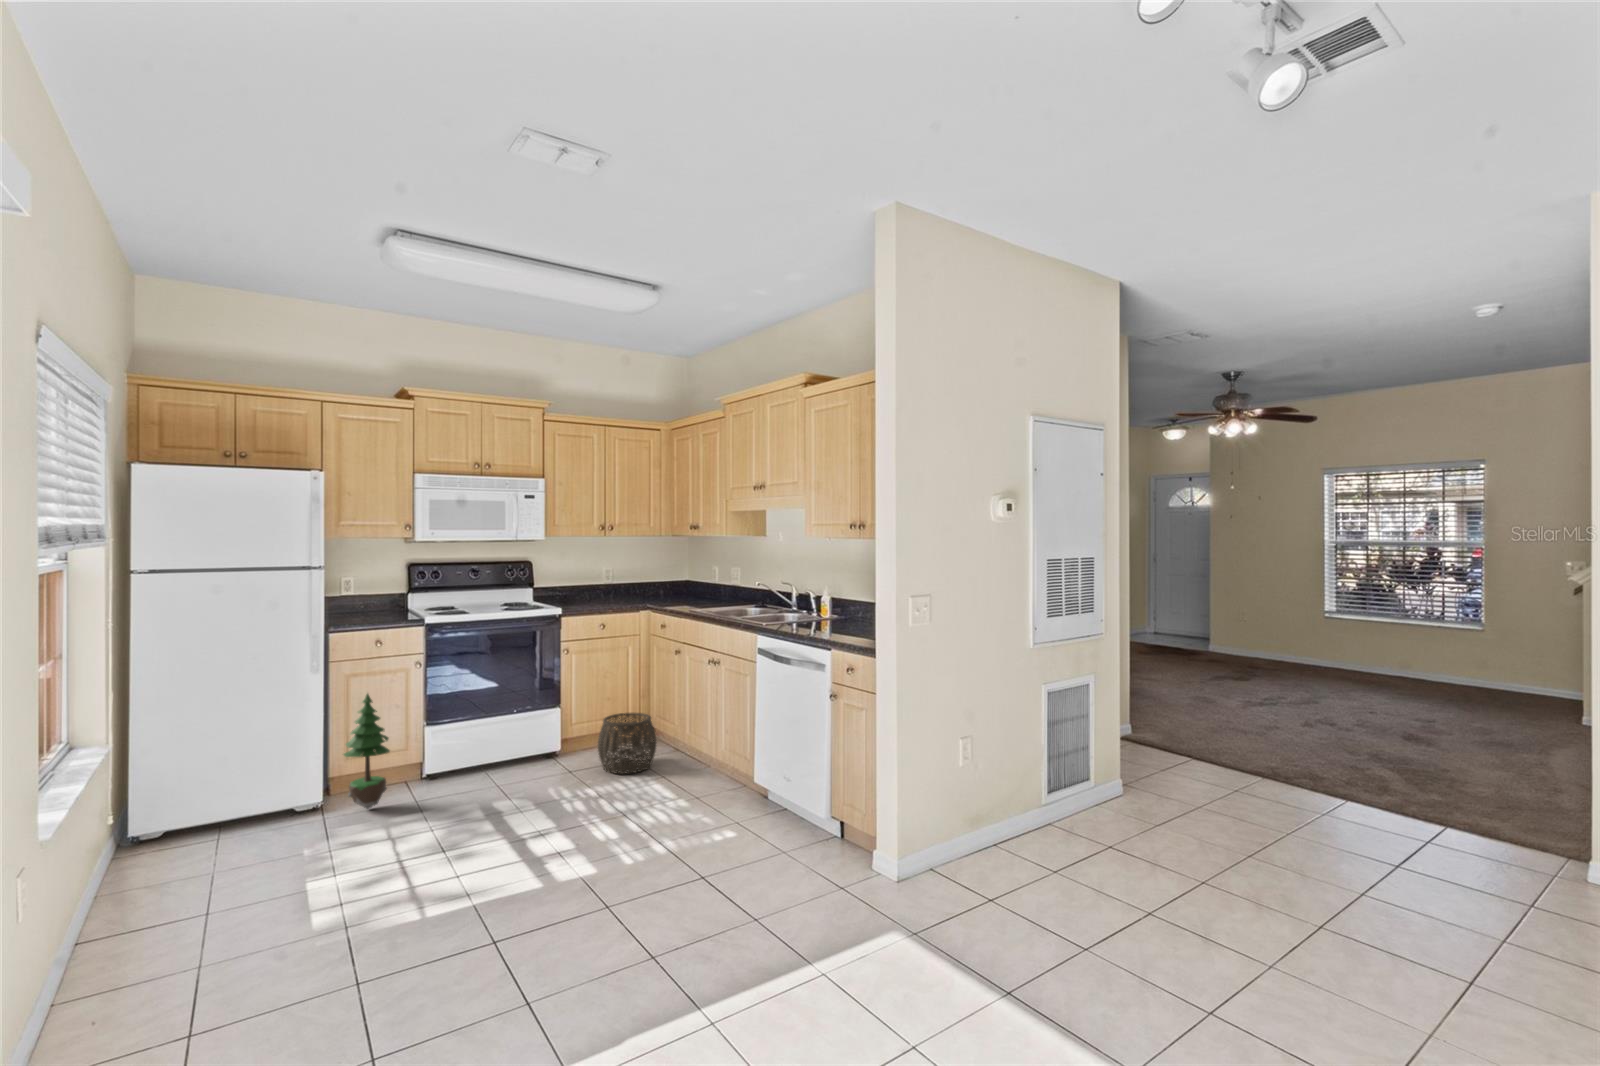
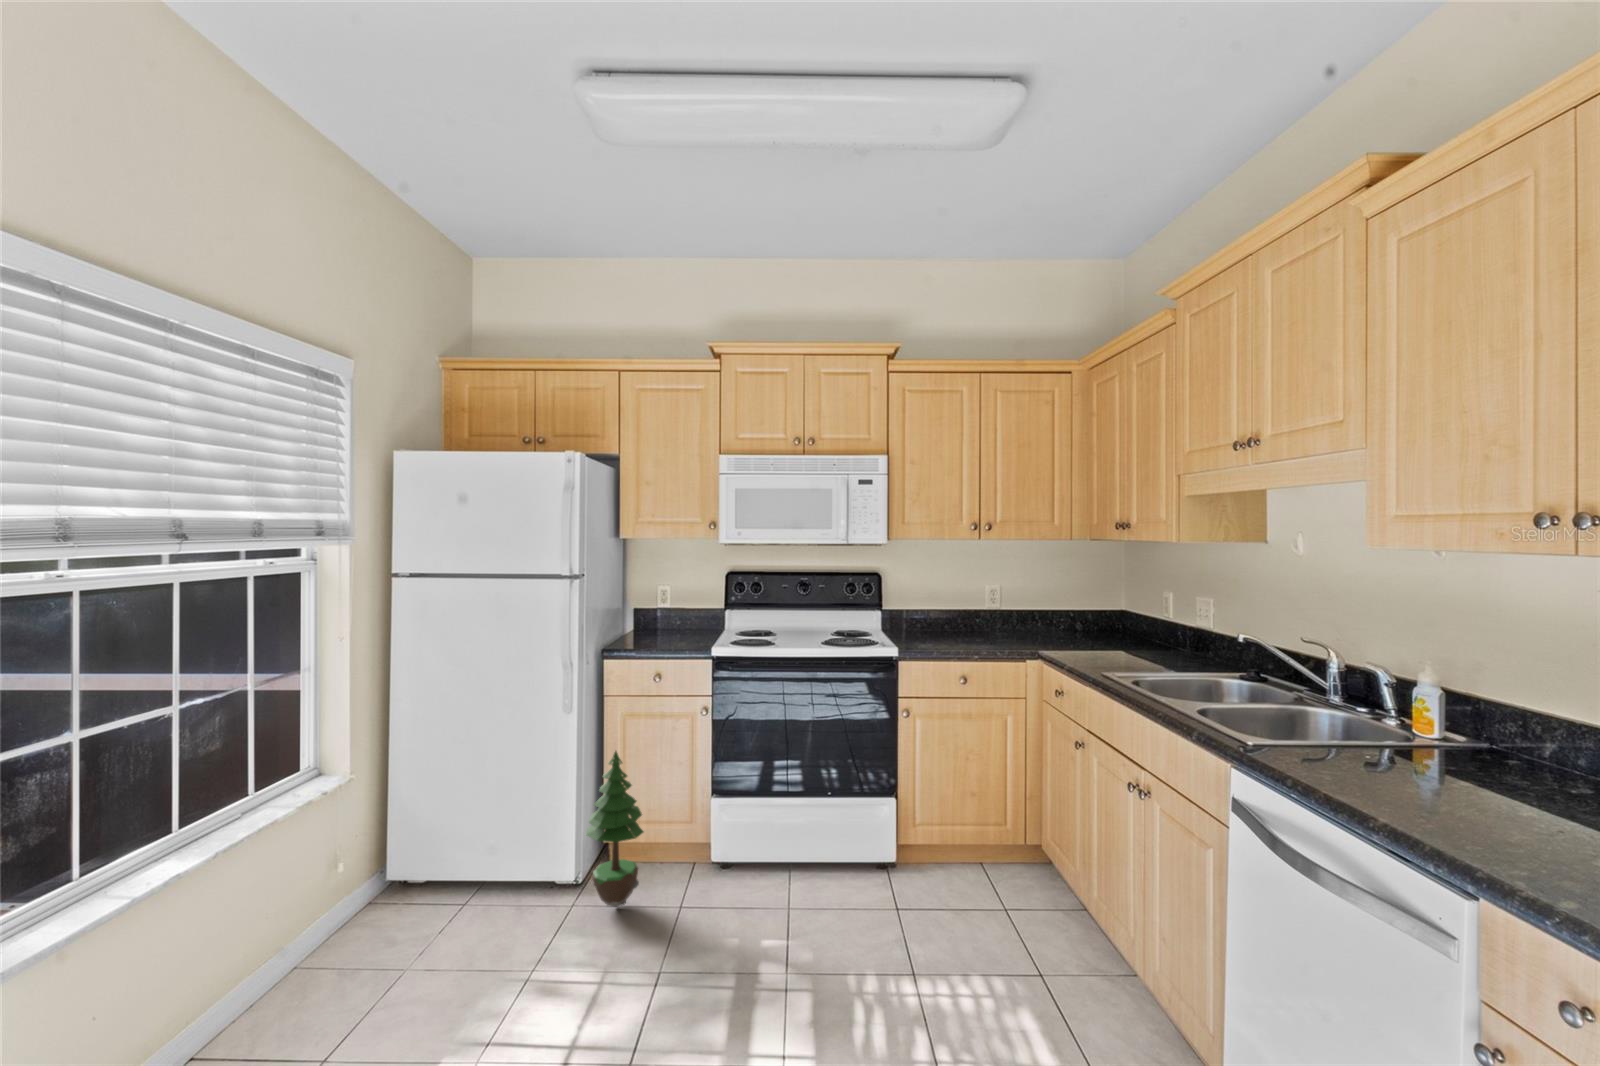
woven basket: present [598,713,657,774] -> none [932,831,1034,954]

